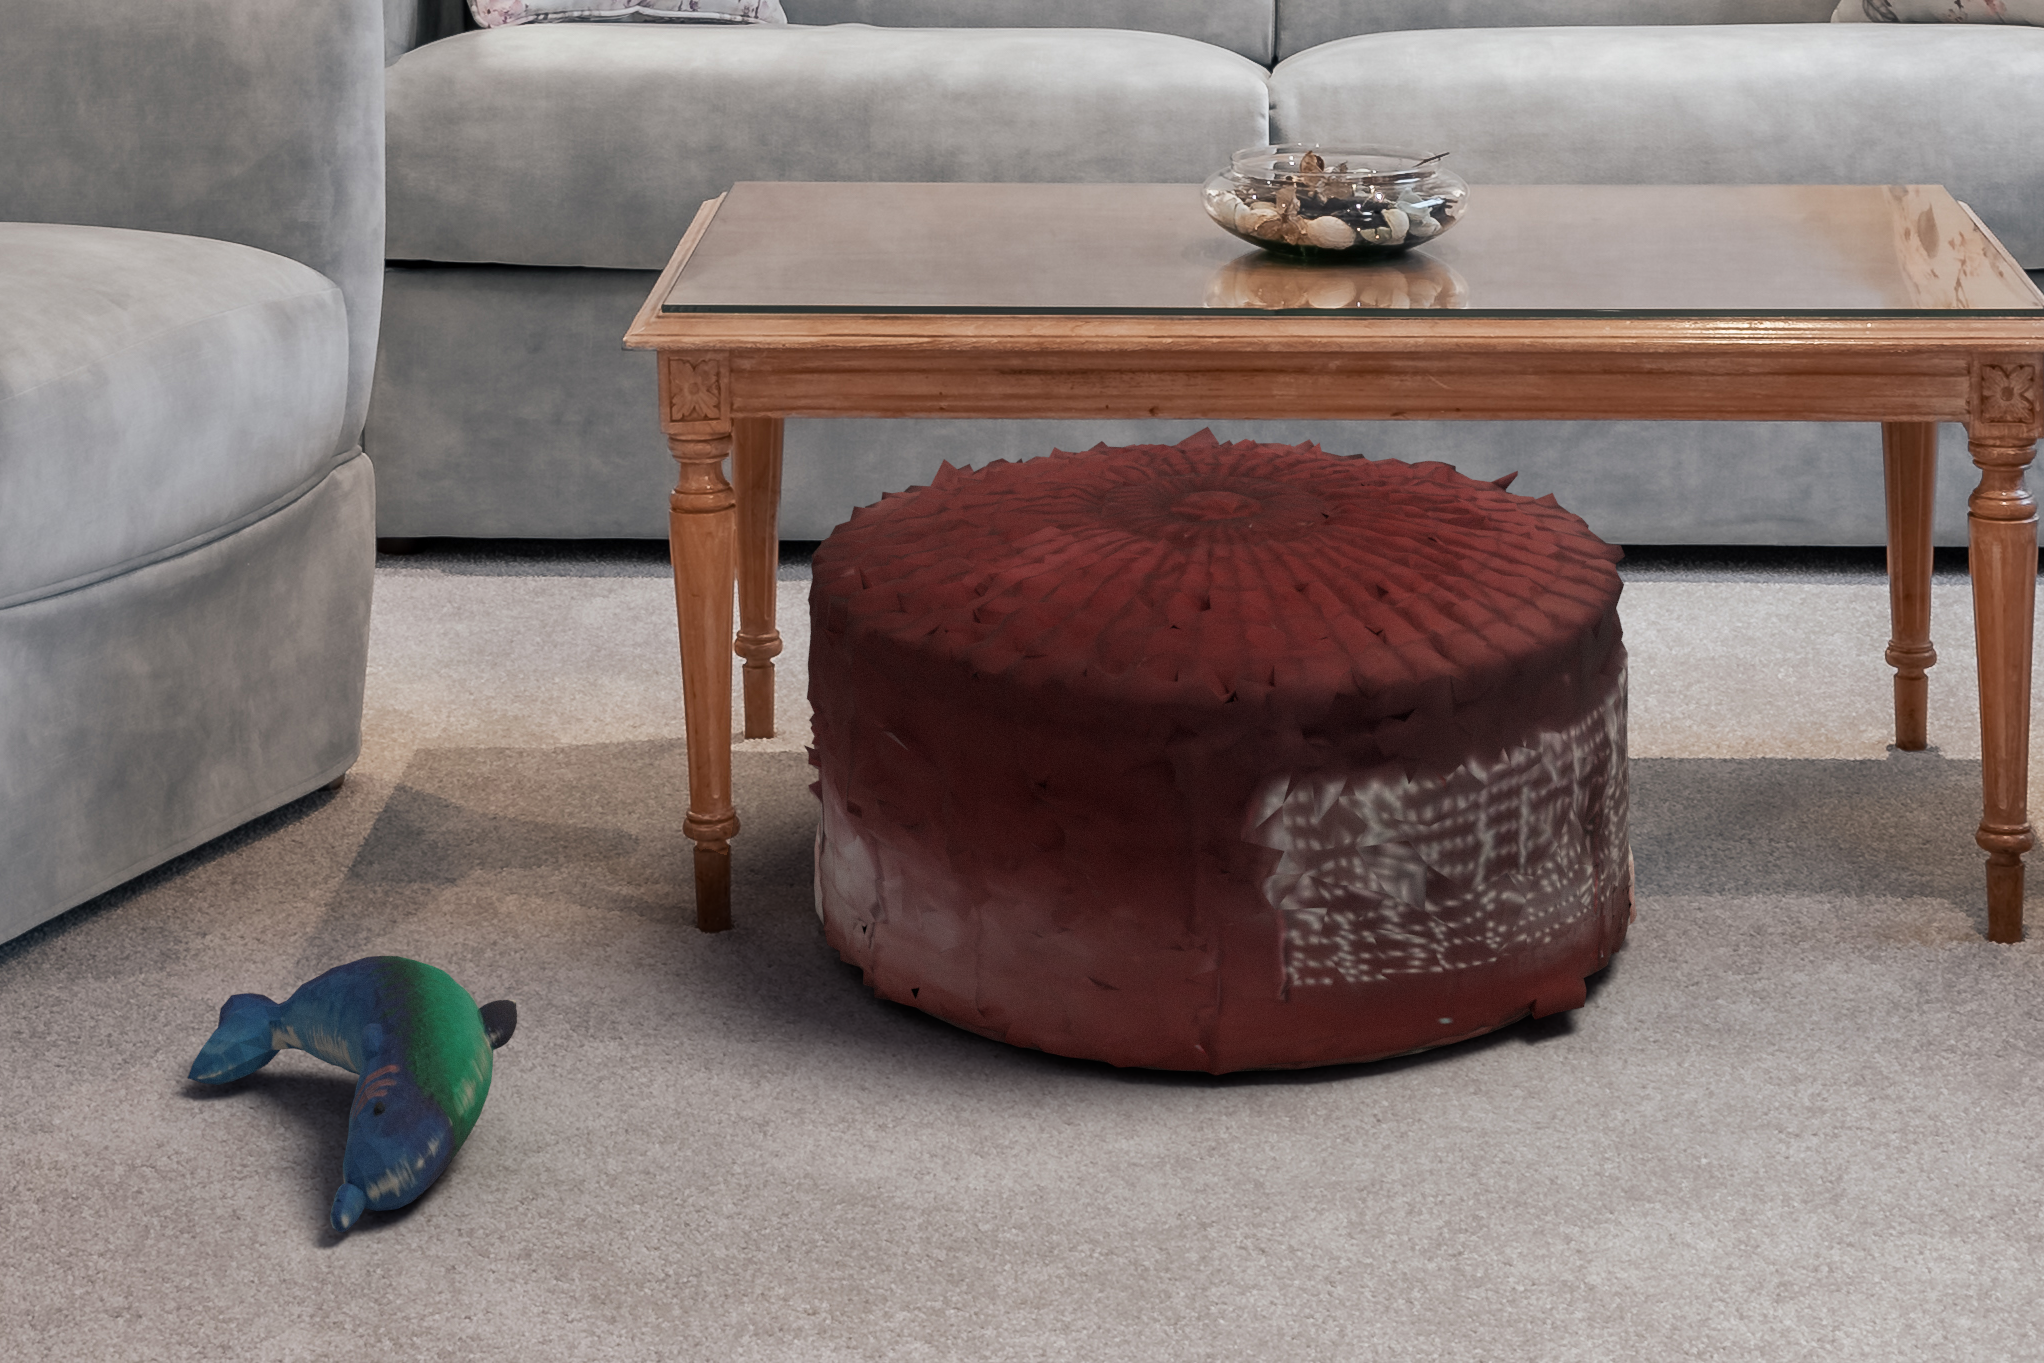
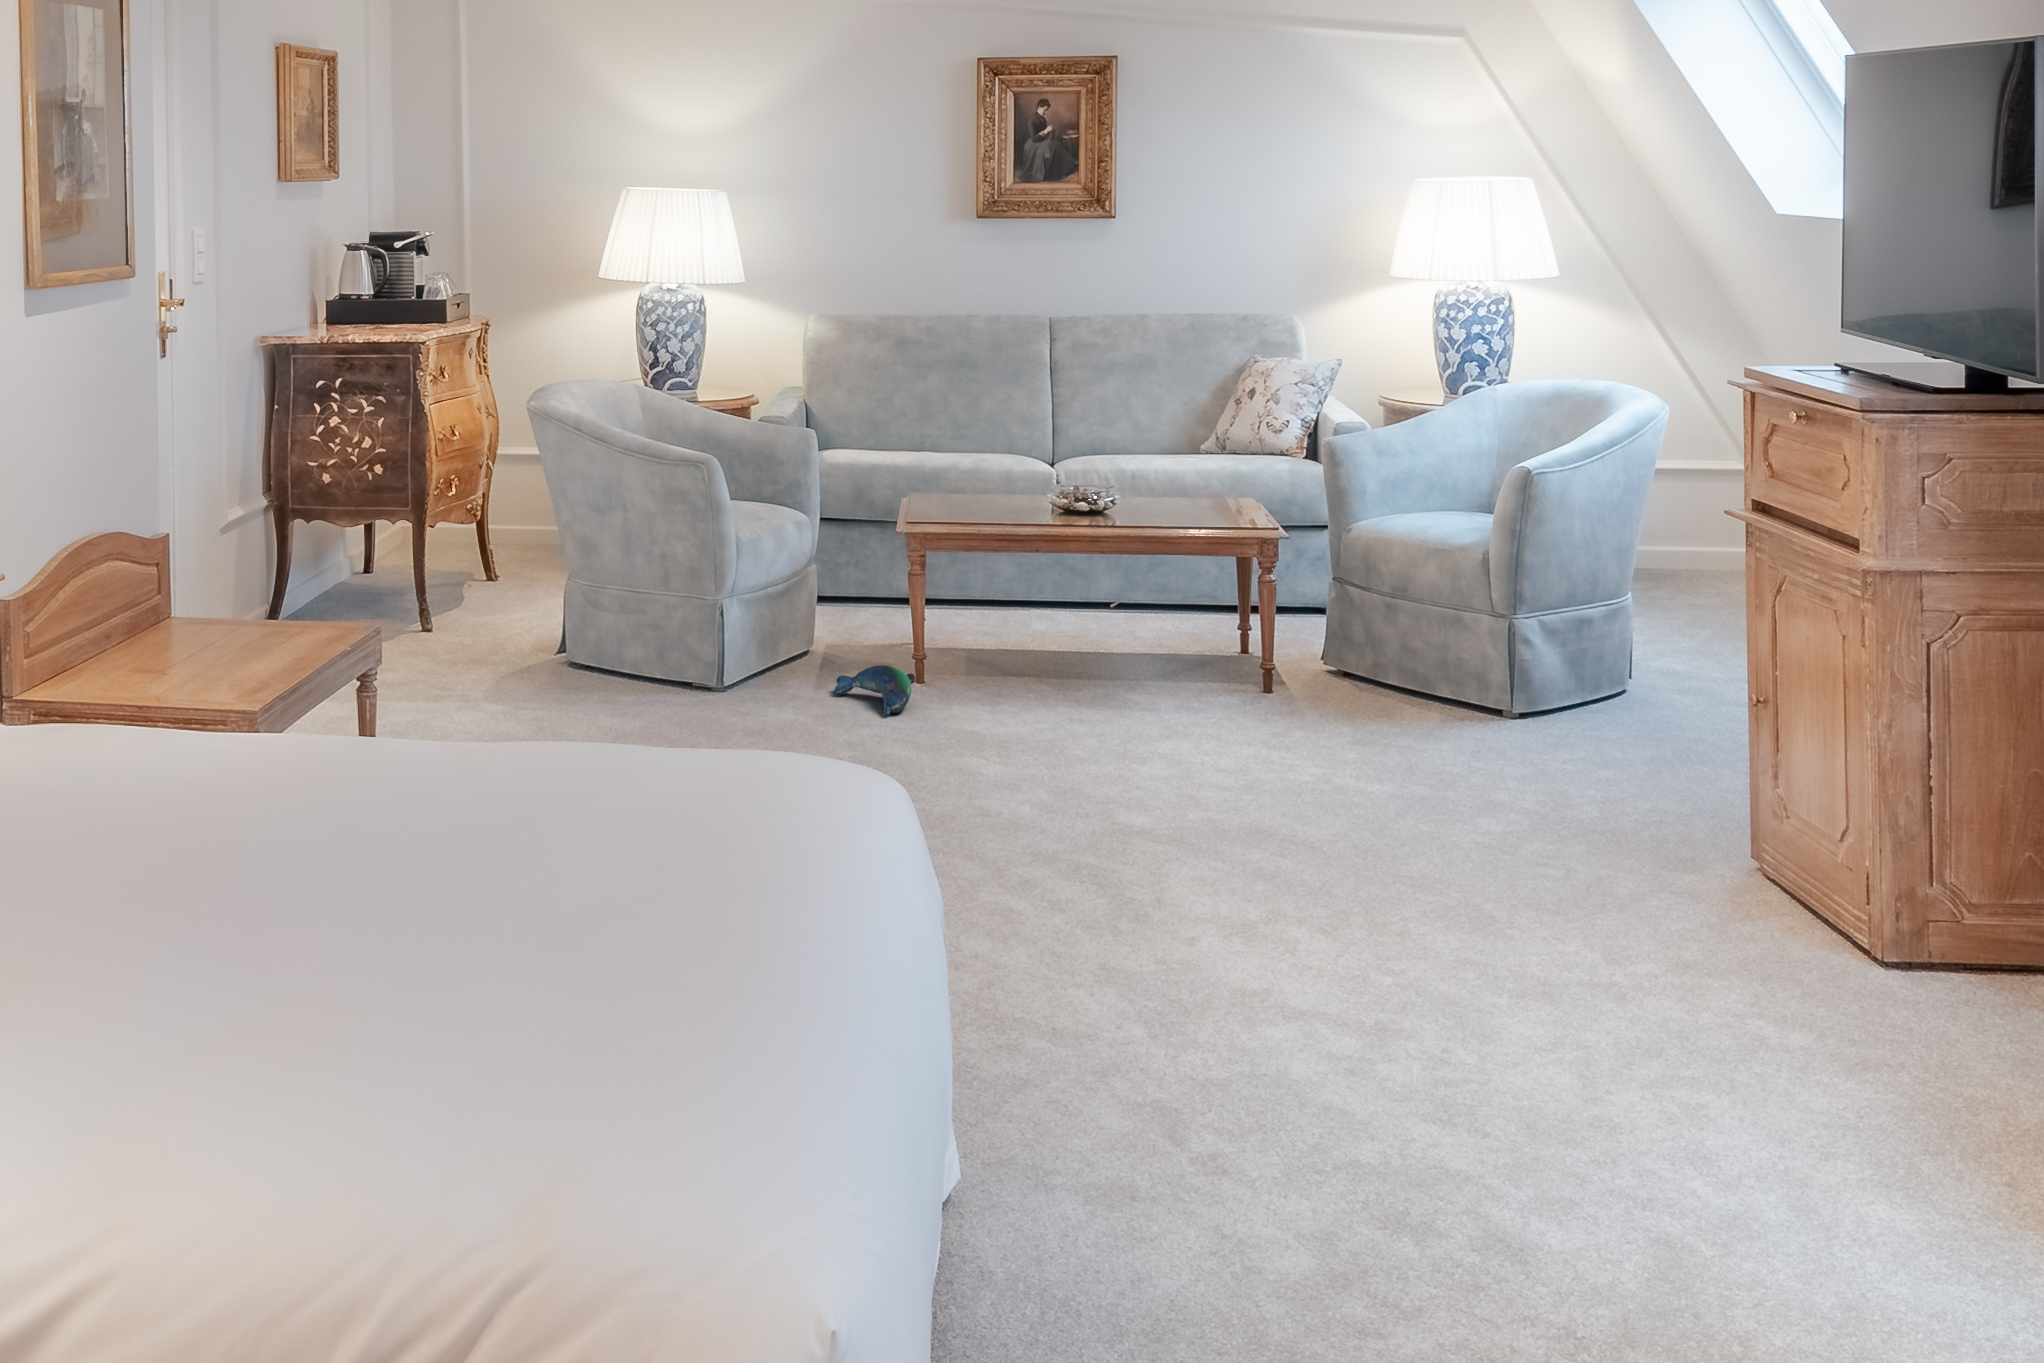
pouf: present [804,427,1637,1075] -> none [964,559,1175,700]

